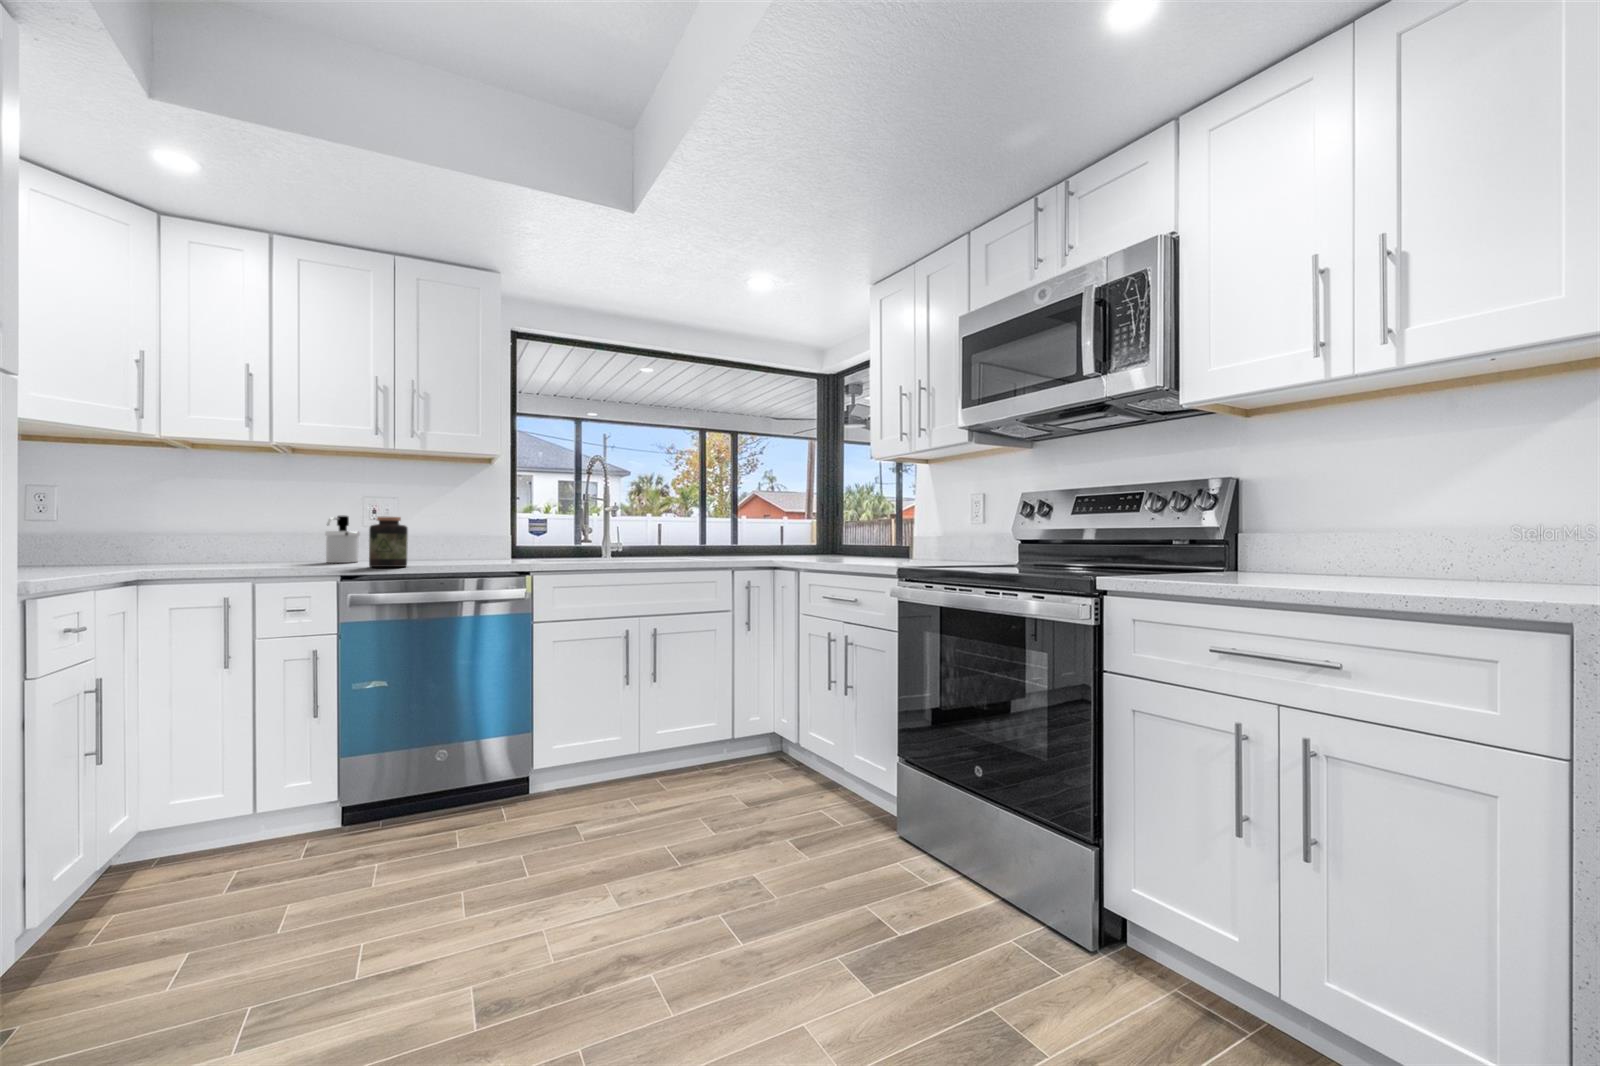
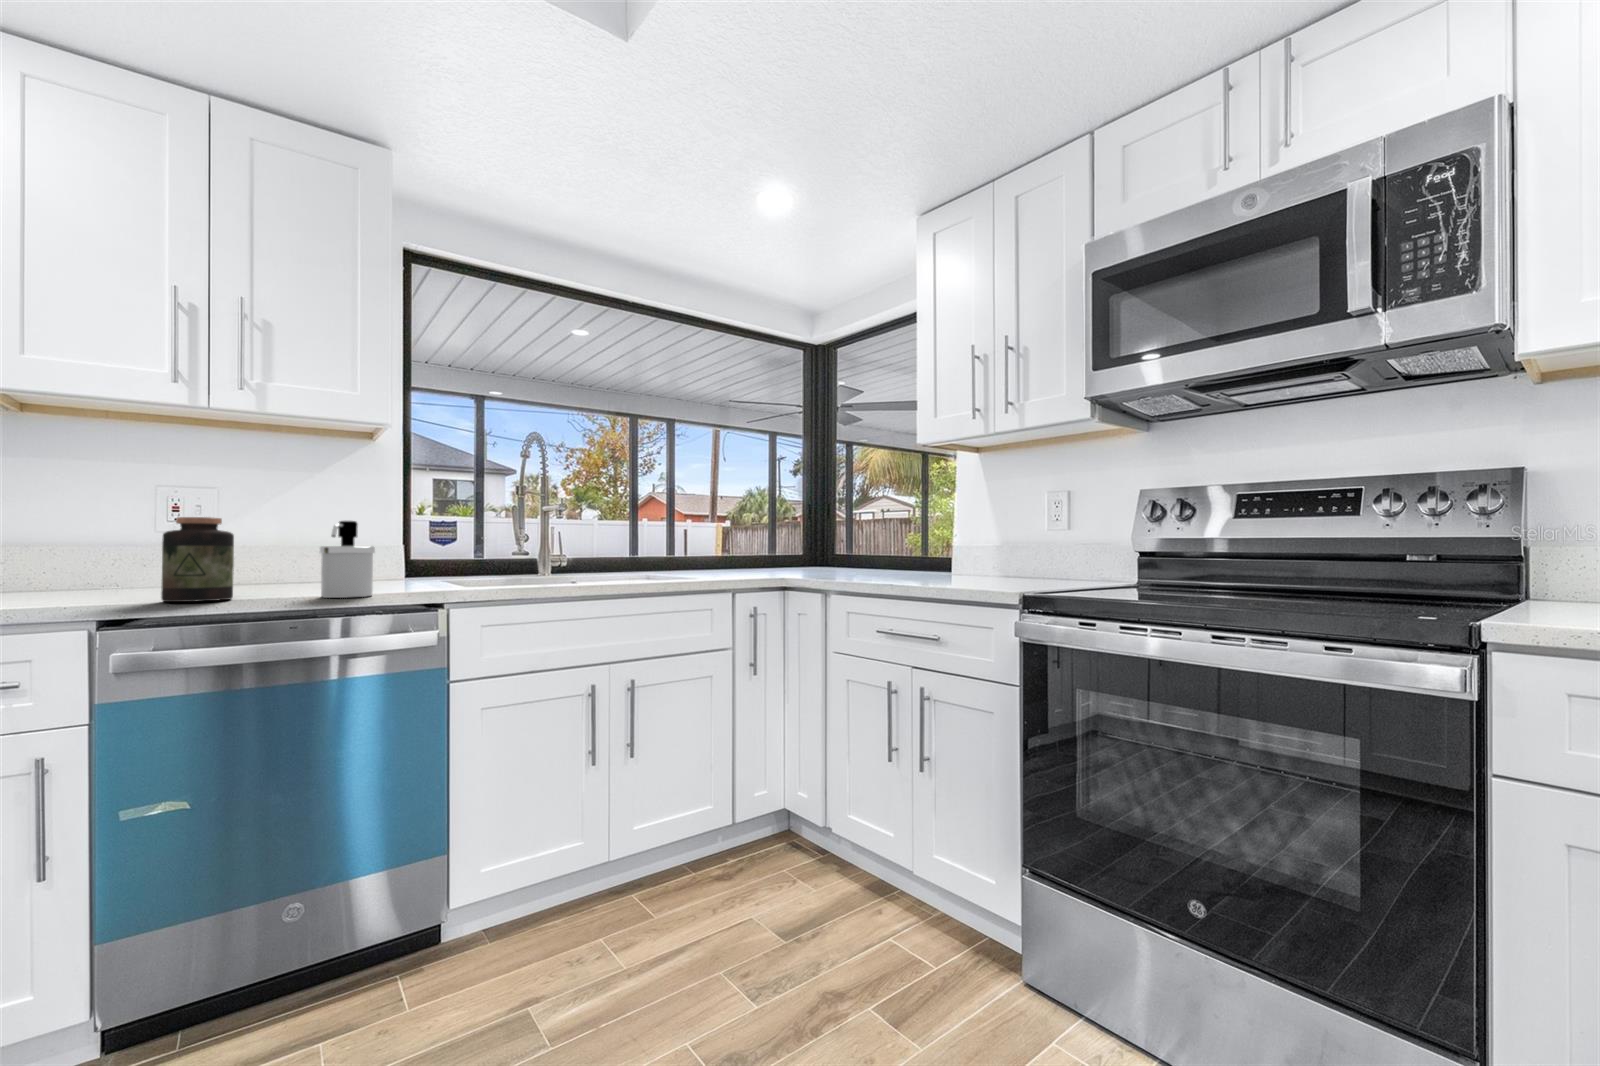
soap dispenser: present [325,516,360,563] -> present [320,521,375,598]

